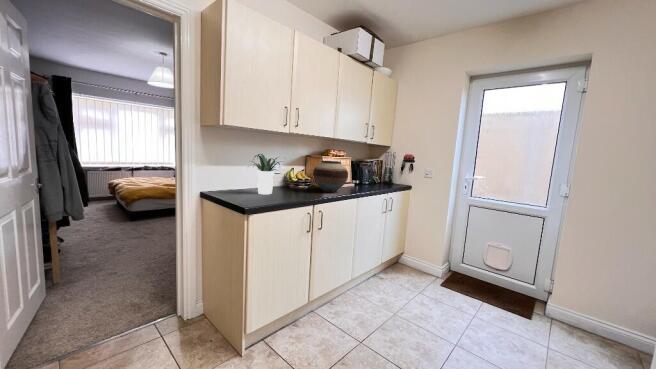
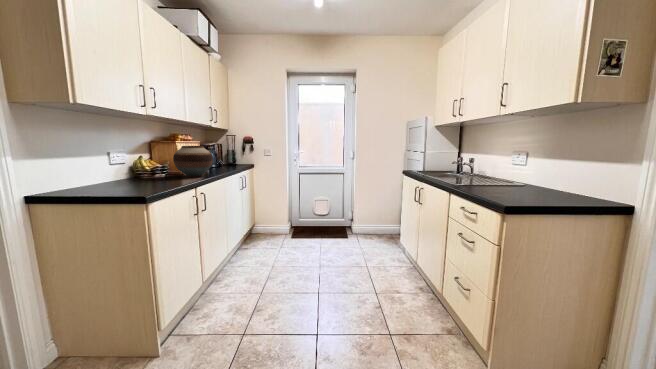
potted plant: present [252,154,280,194] -> none [94,142,158,188]

